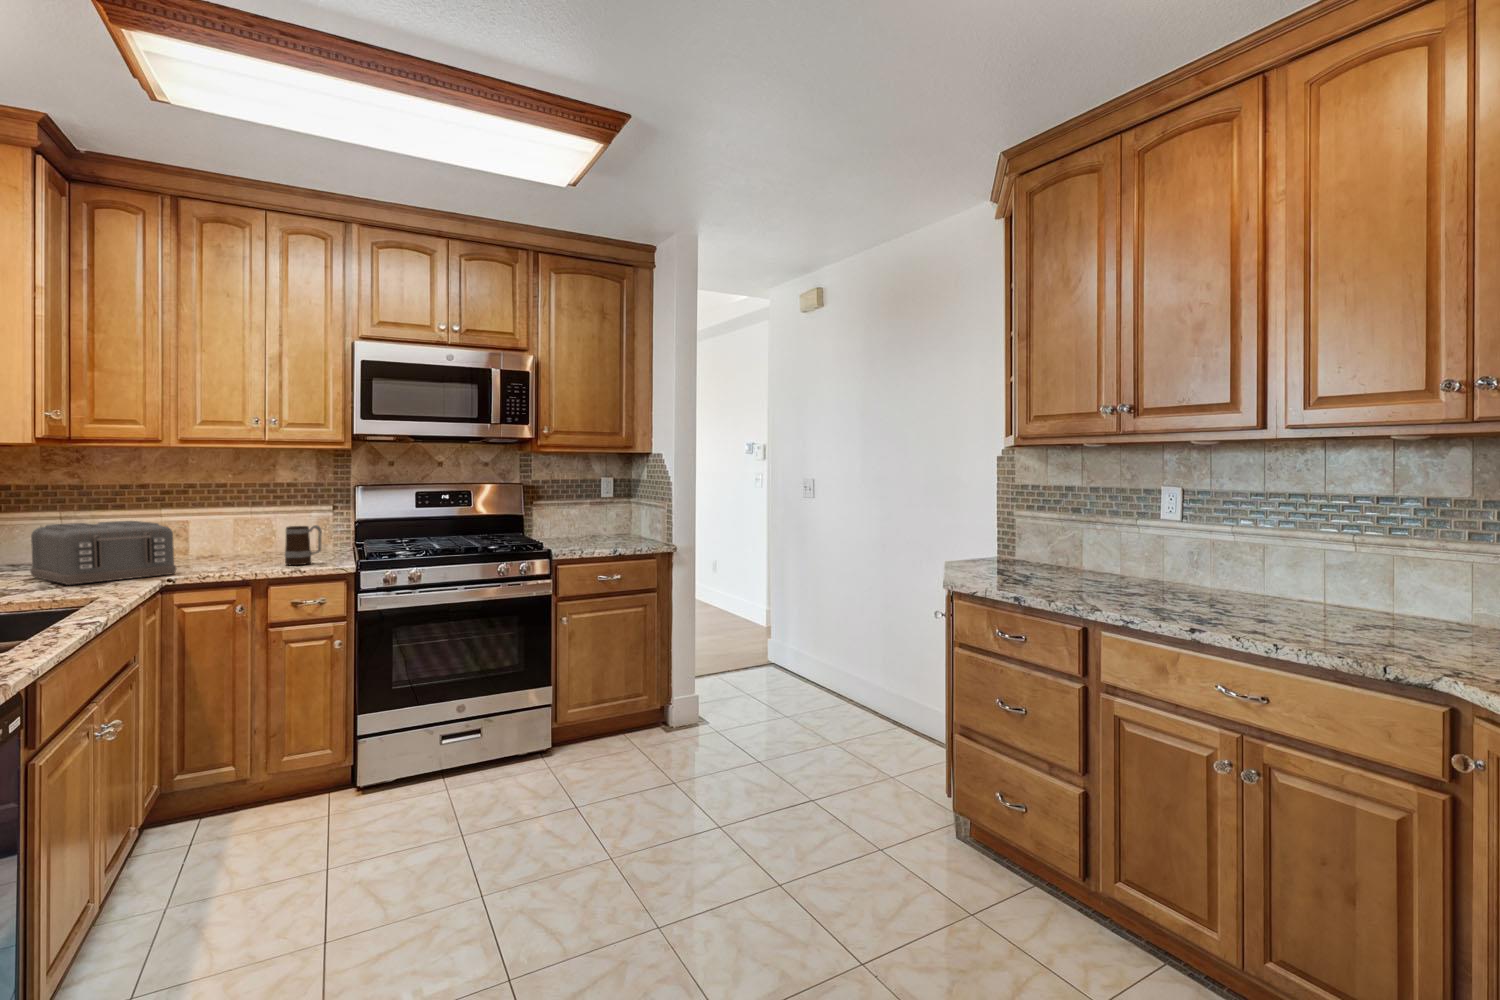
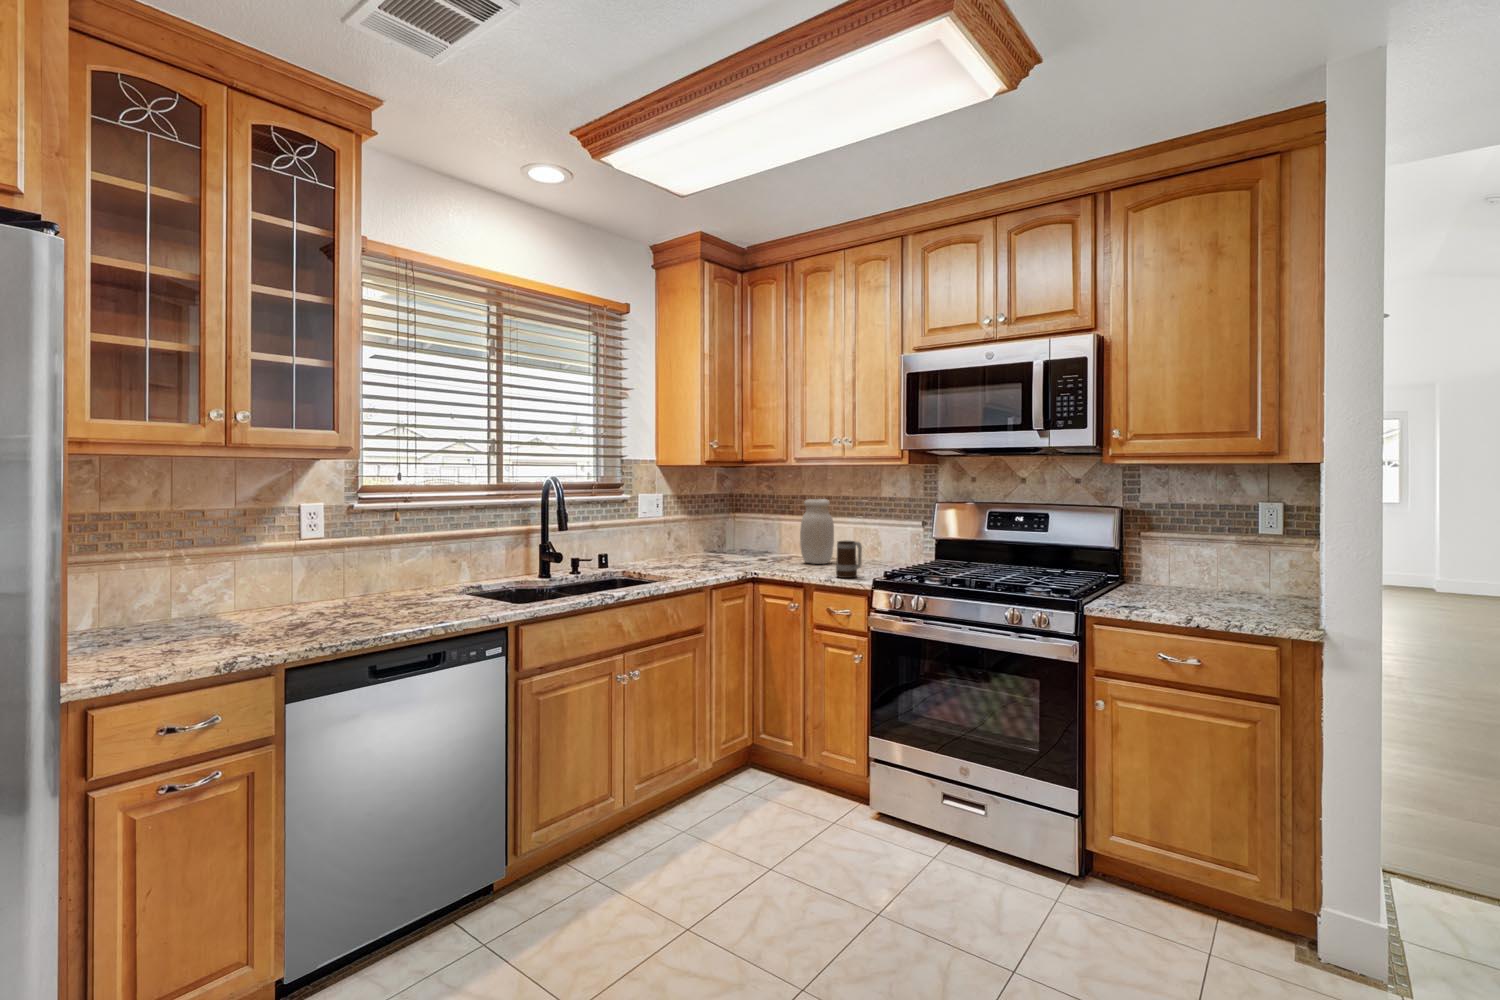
jar: none [176,485,227,562] -> present [800,499,834,564]
toaster: present [30,521,176,585] -> none [698,526,776,572]

